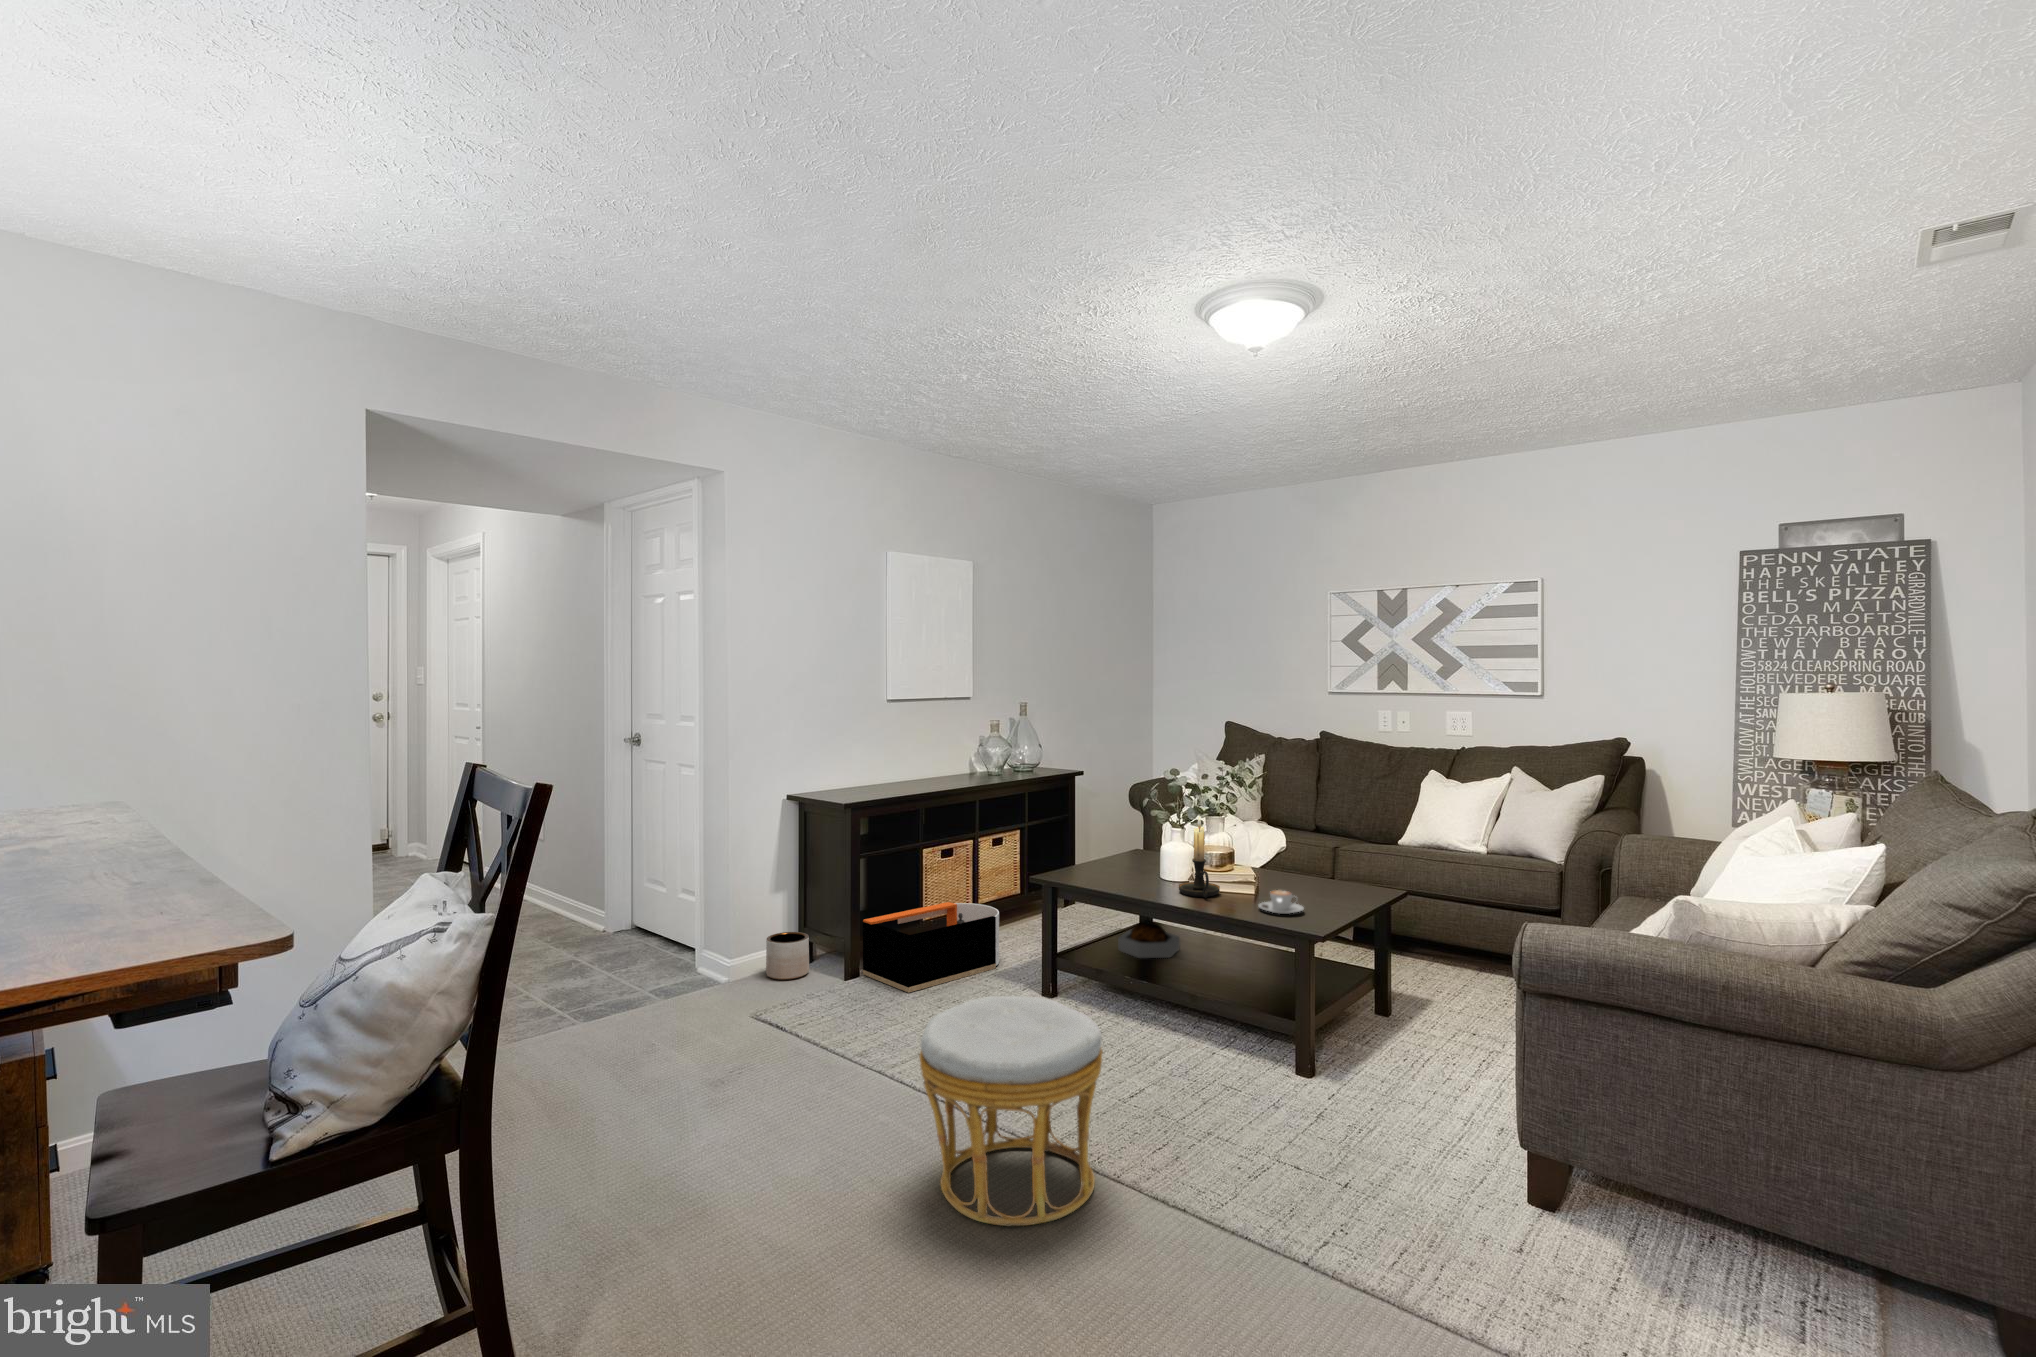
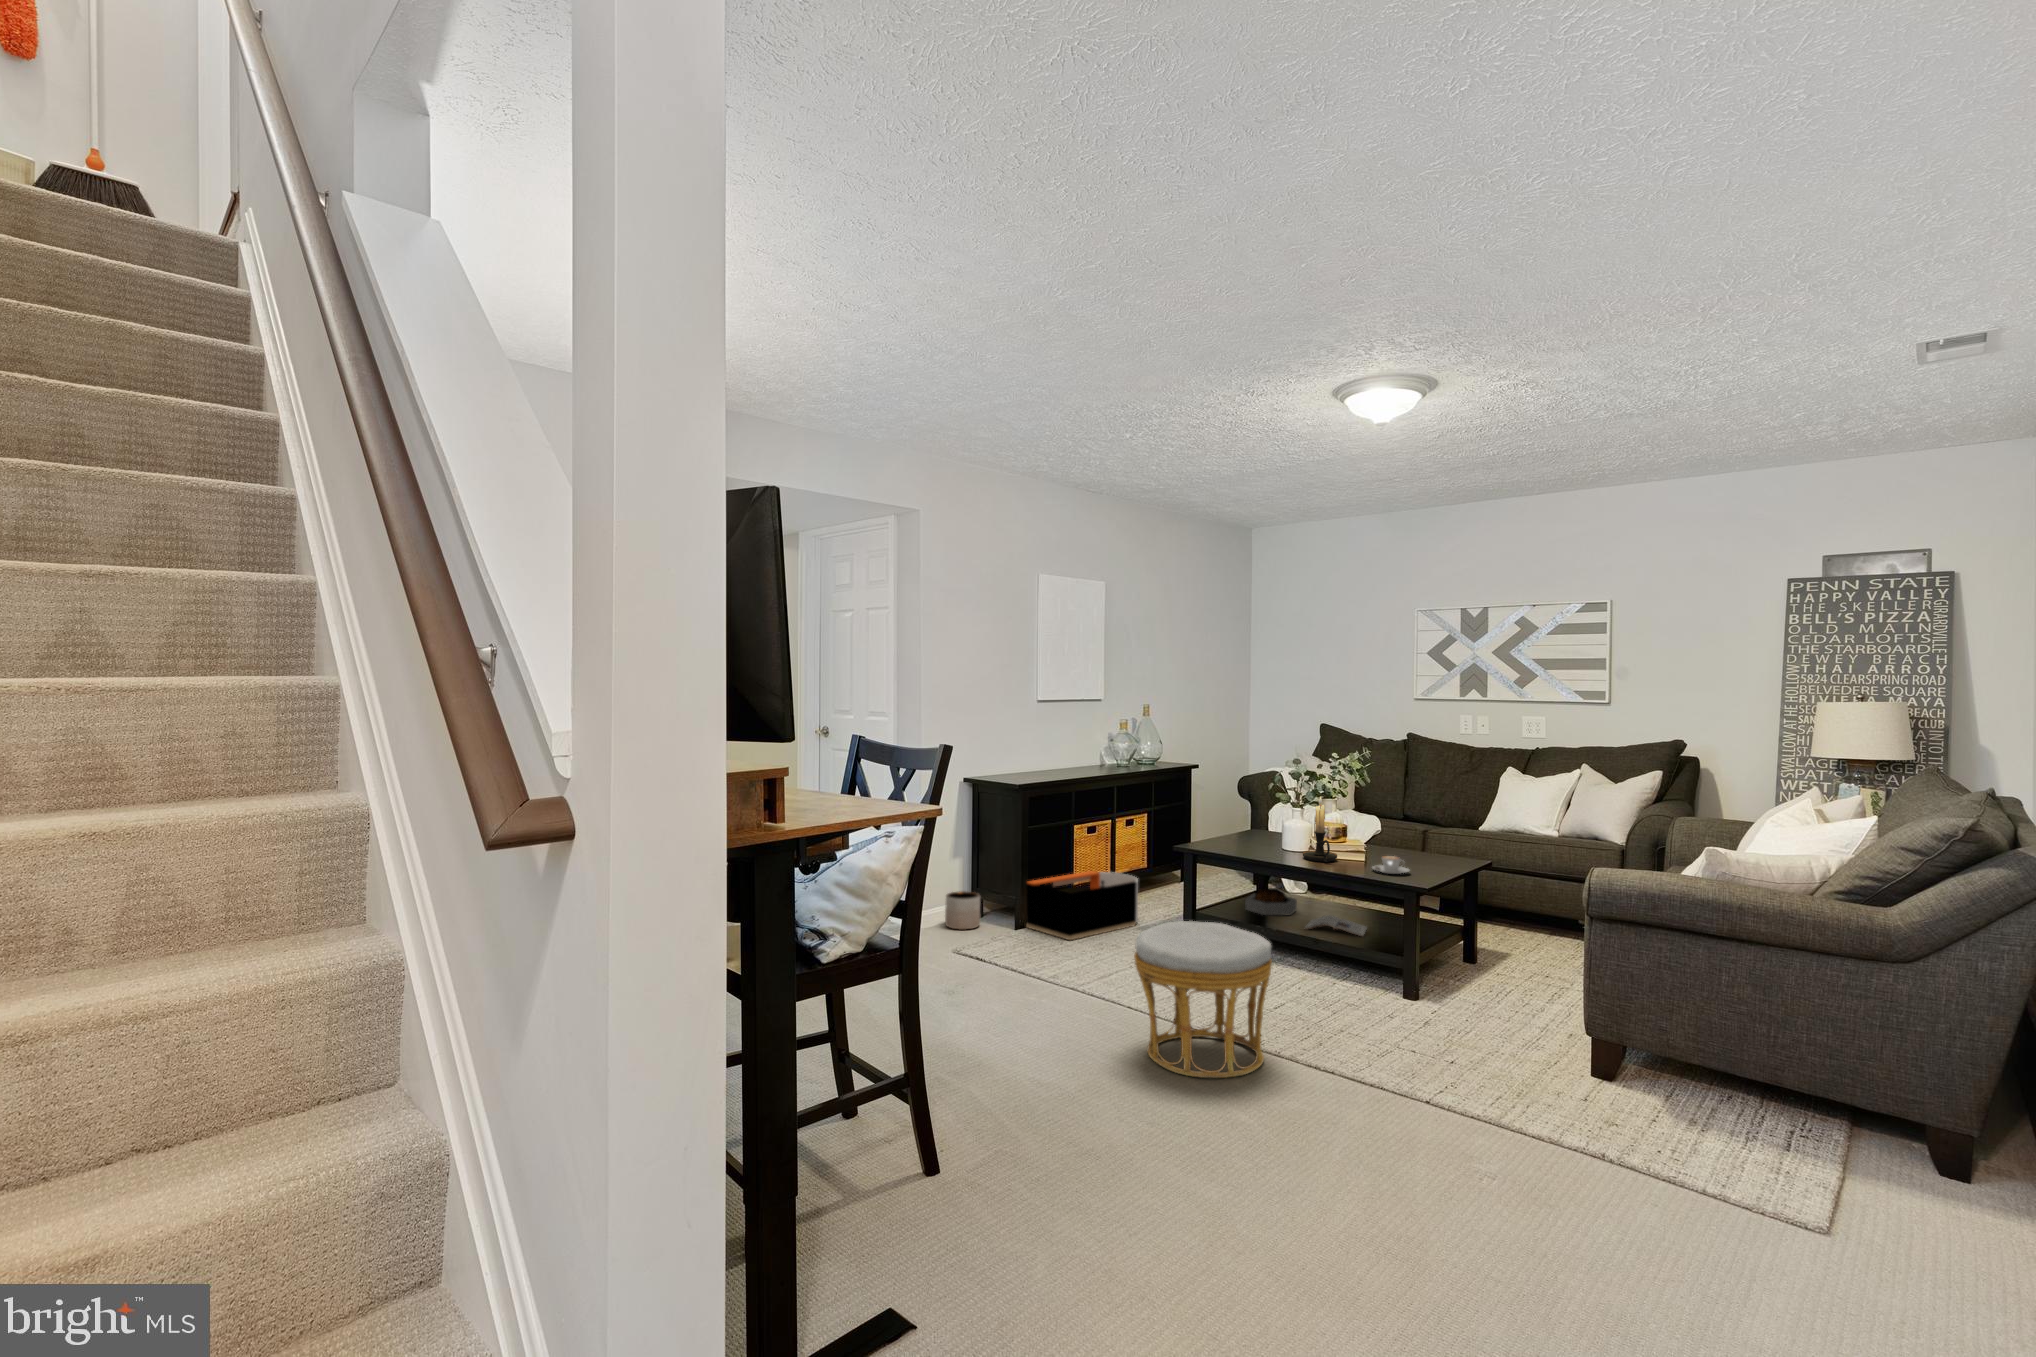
magazine: none [1182,958,1259,988] -> present [1304,915,1367,936]

